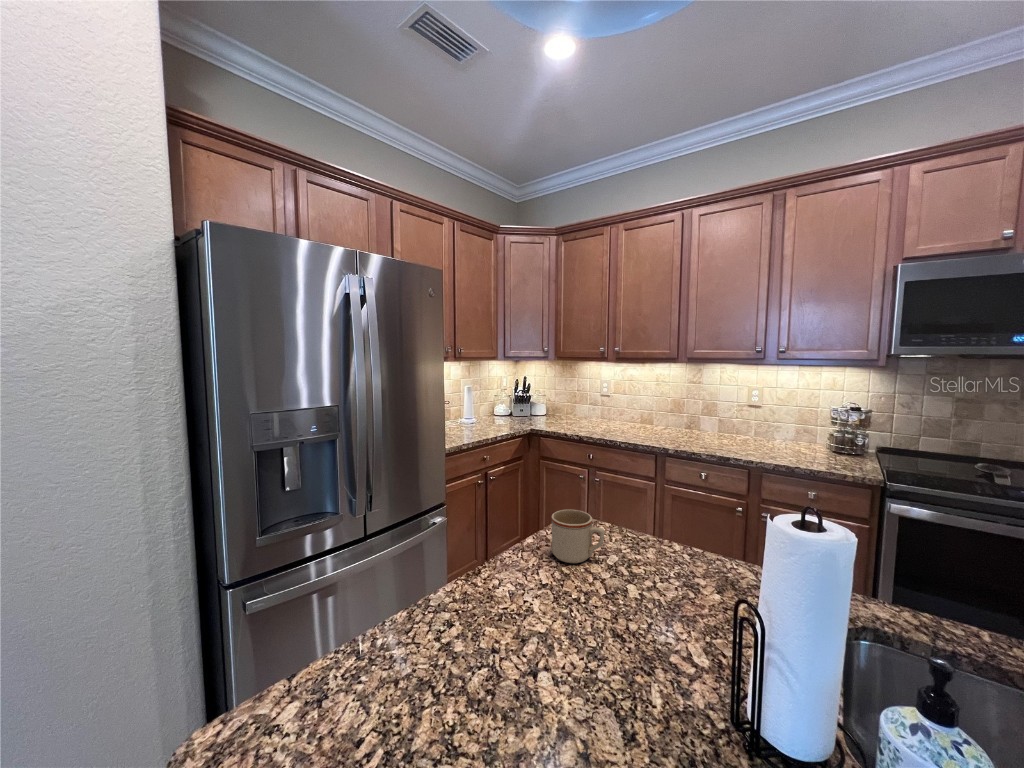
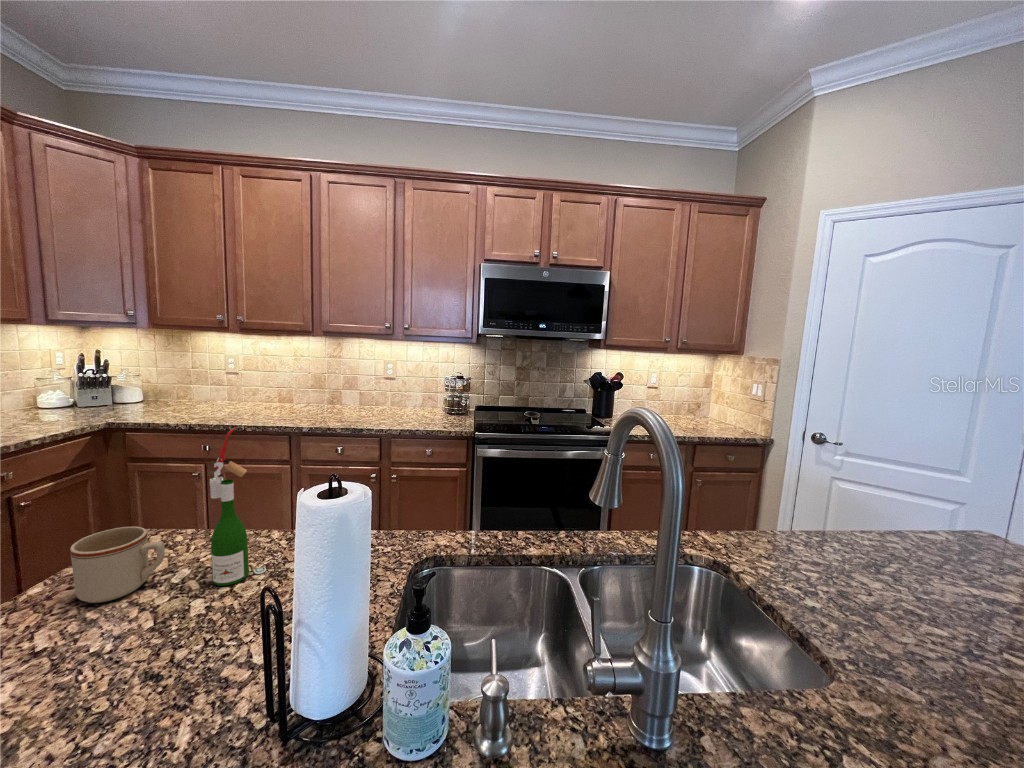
wine bottle: none [637,445,679,582] -> present [210,428,266,586]

